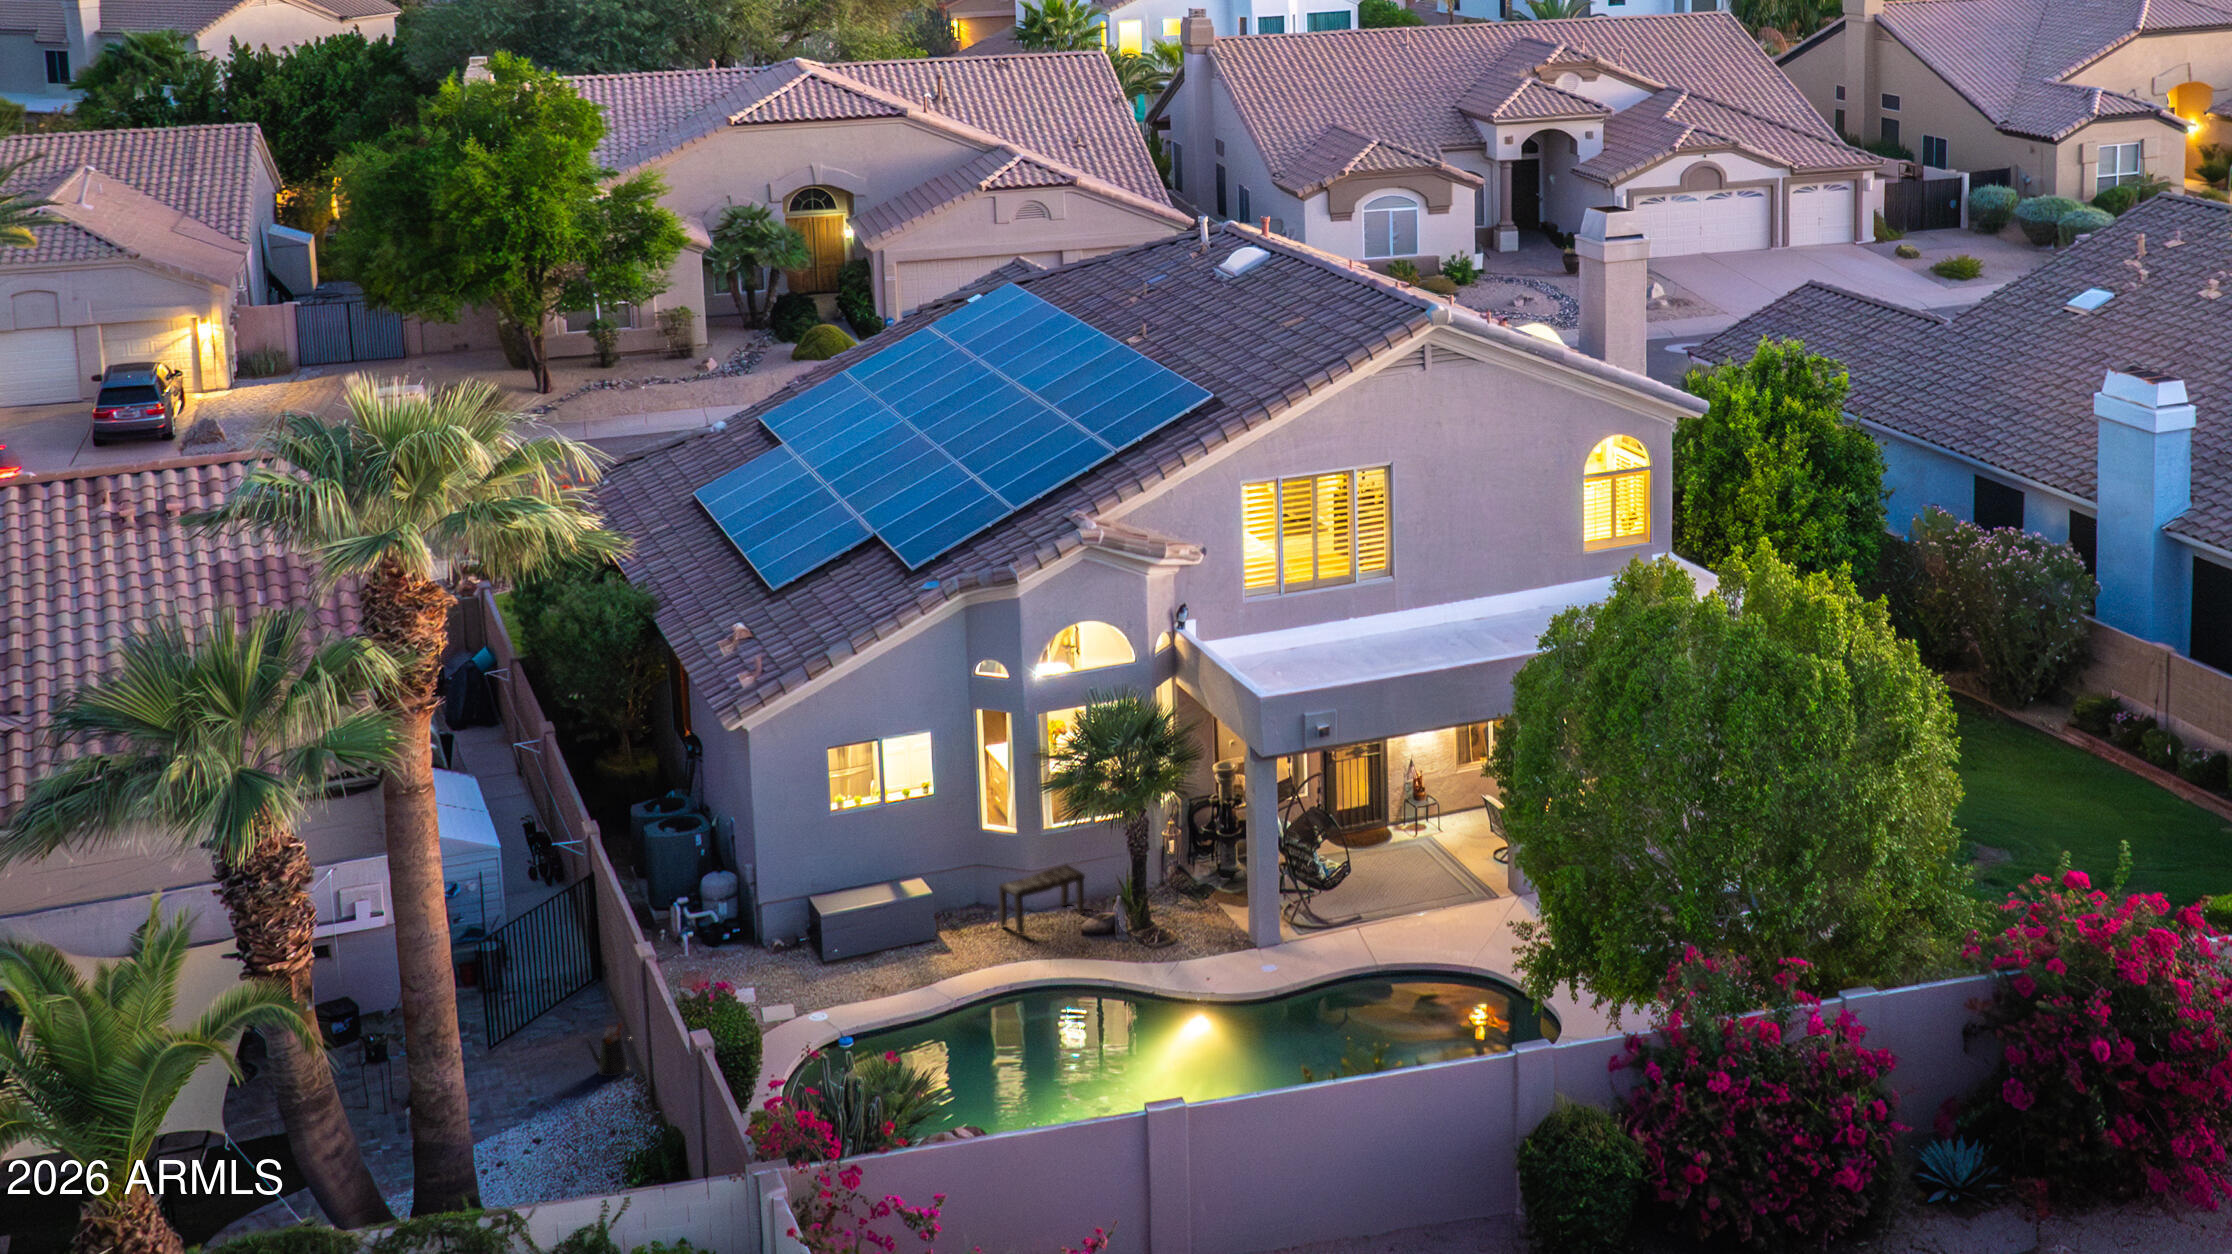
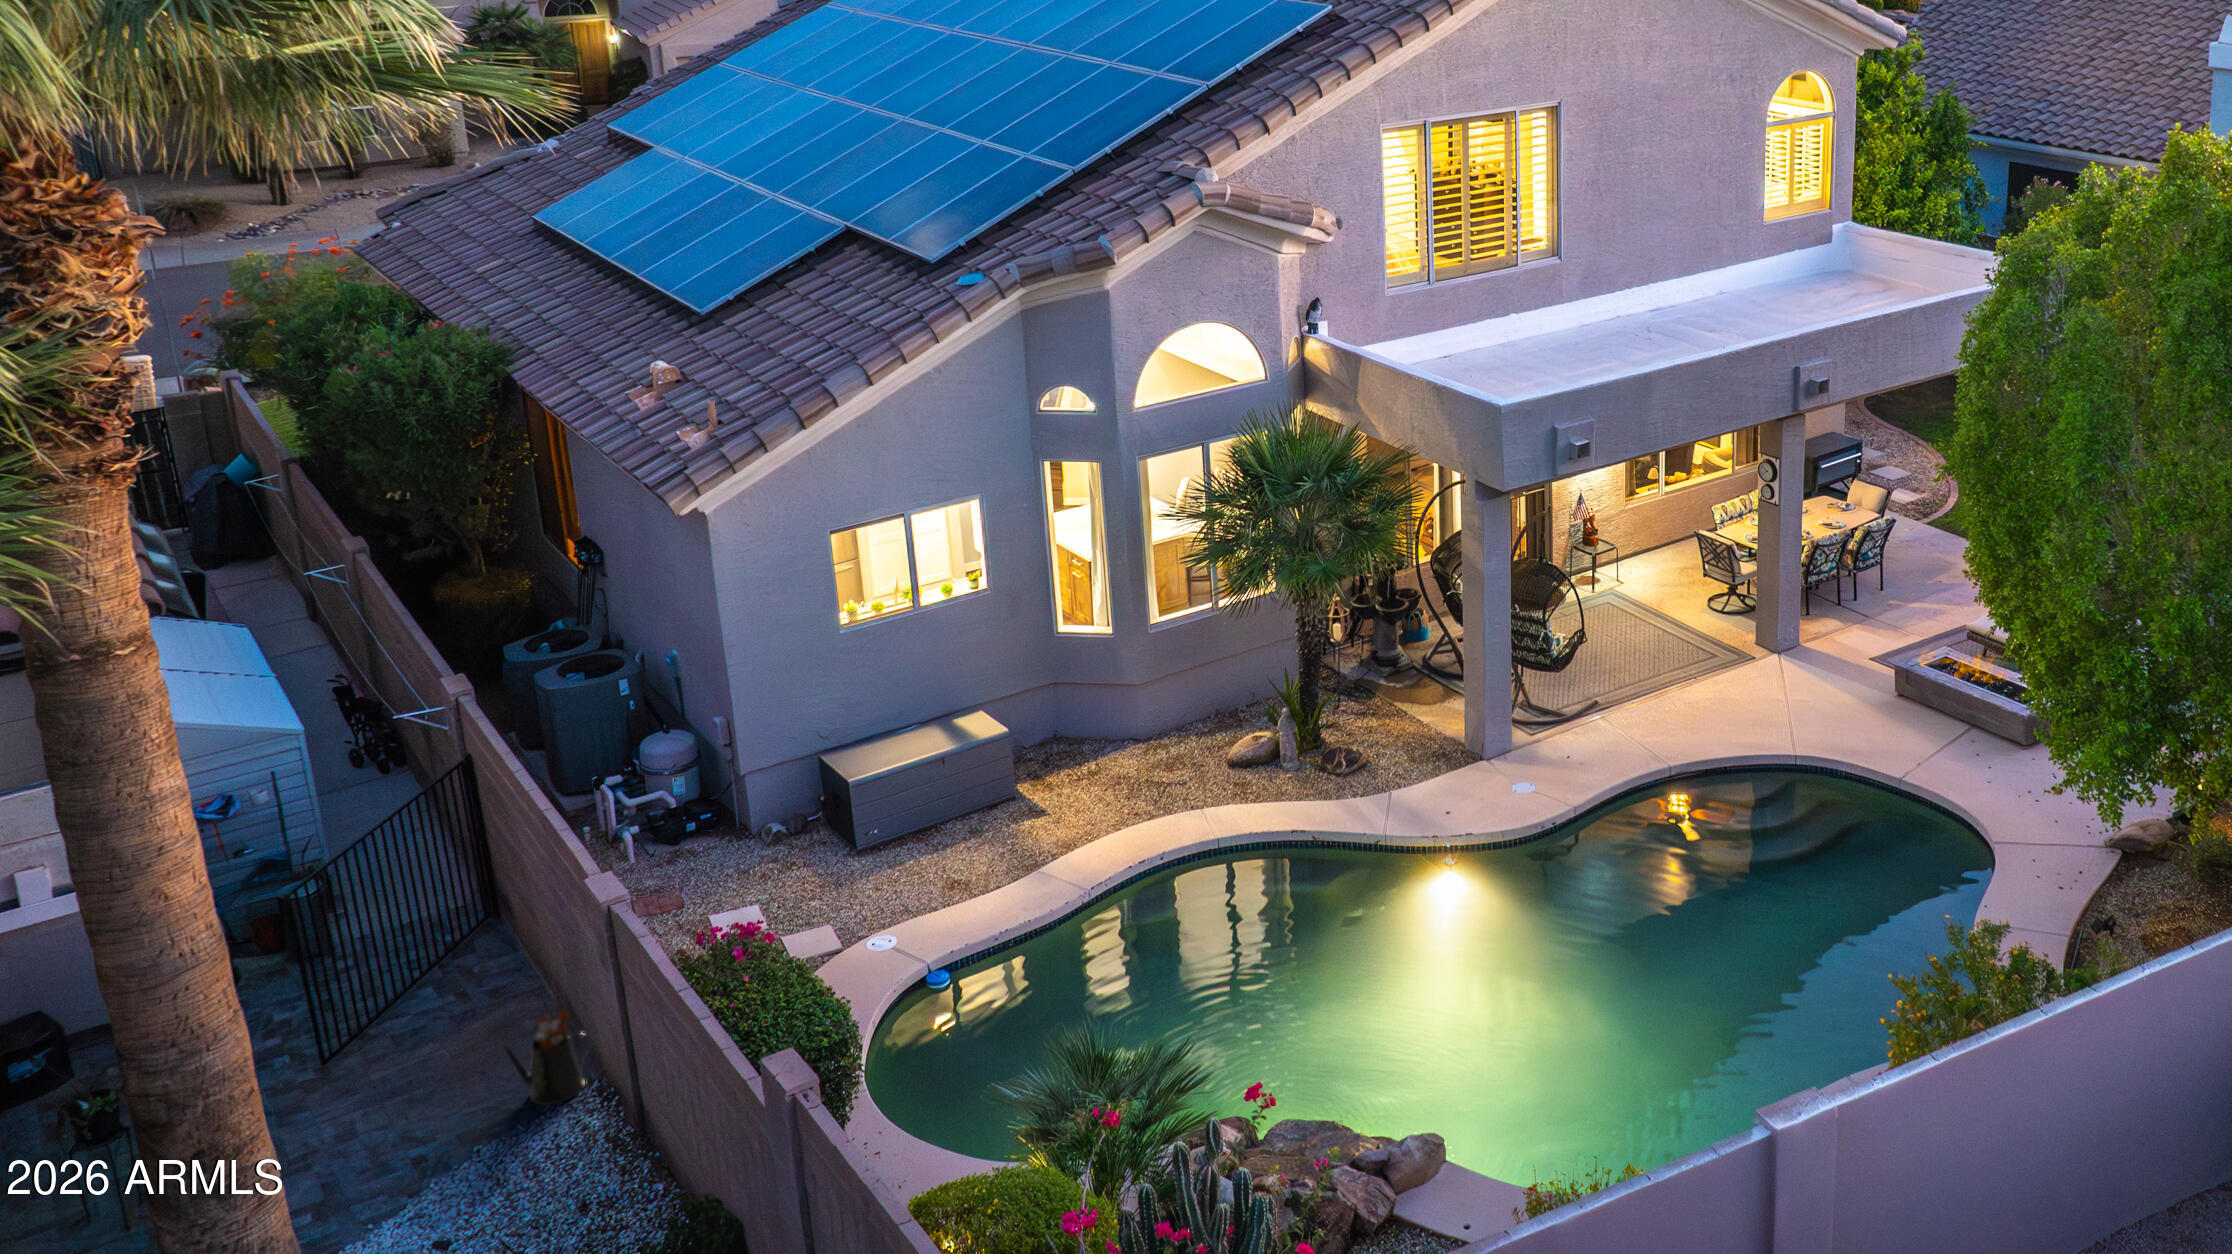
bench: present [999,865,1085,934] -> none [1103,671,1222,777]

